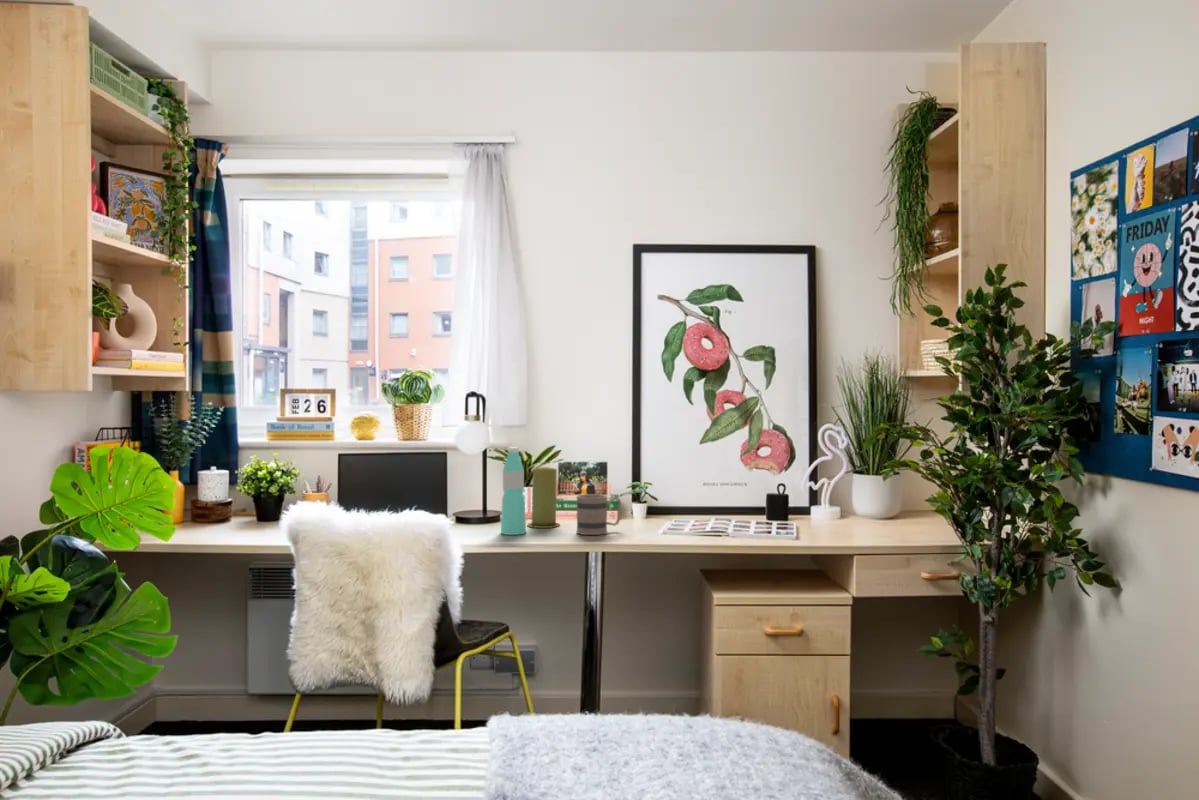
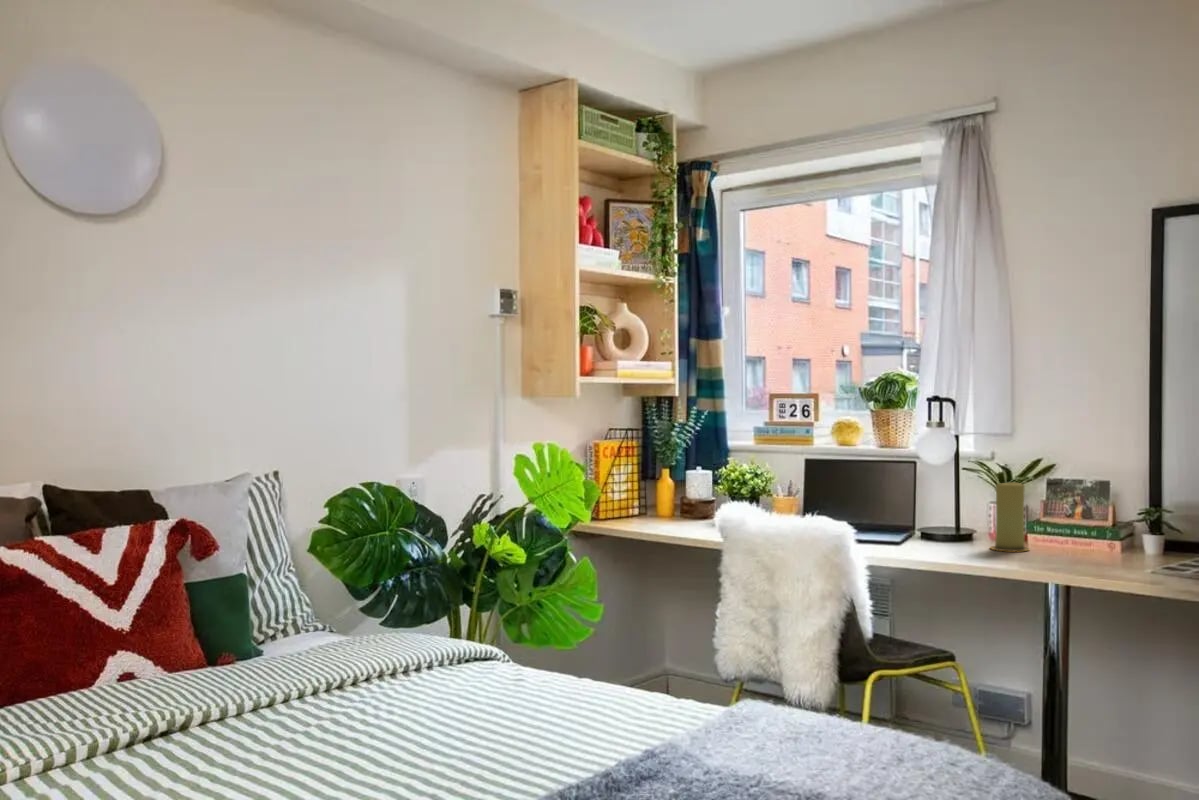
water bottle: present [501,448,526,535] -> none [948,458,977,554]
mug: present [576,494,621,535] -> none [1032,516,1092,563]

